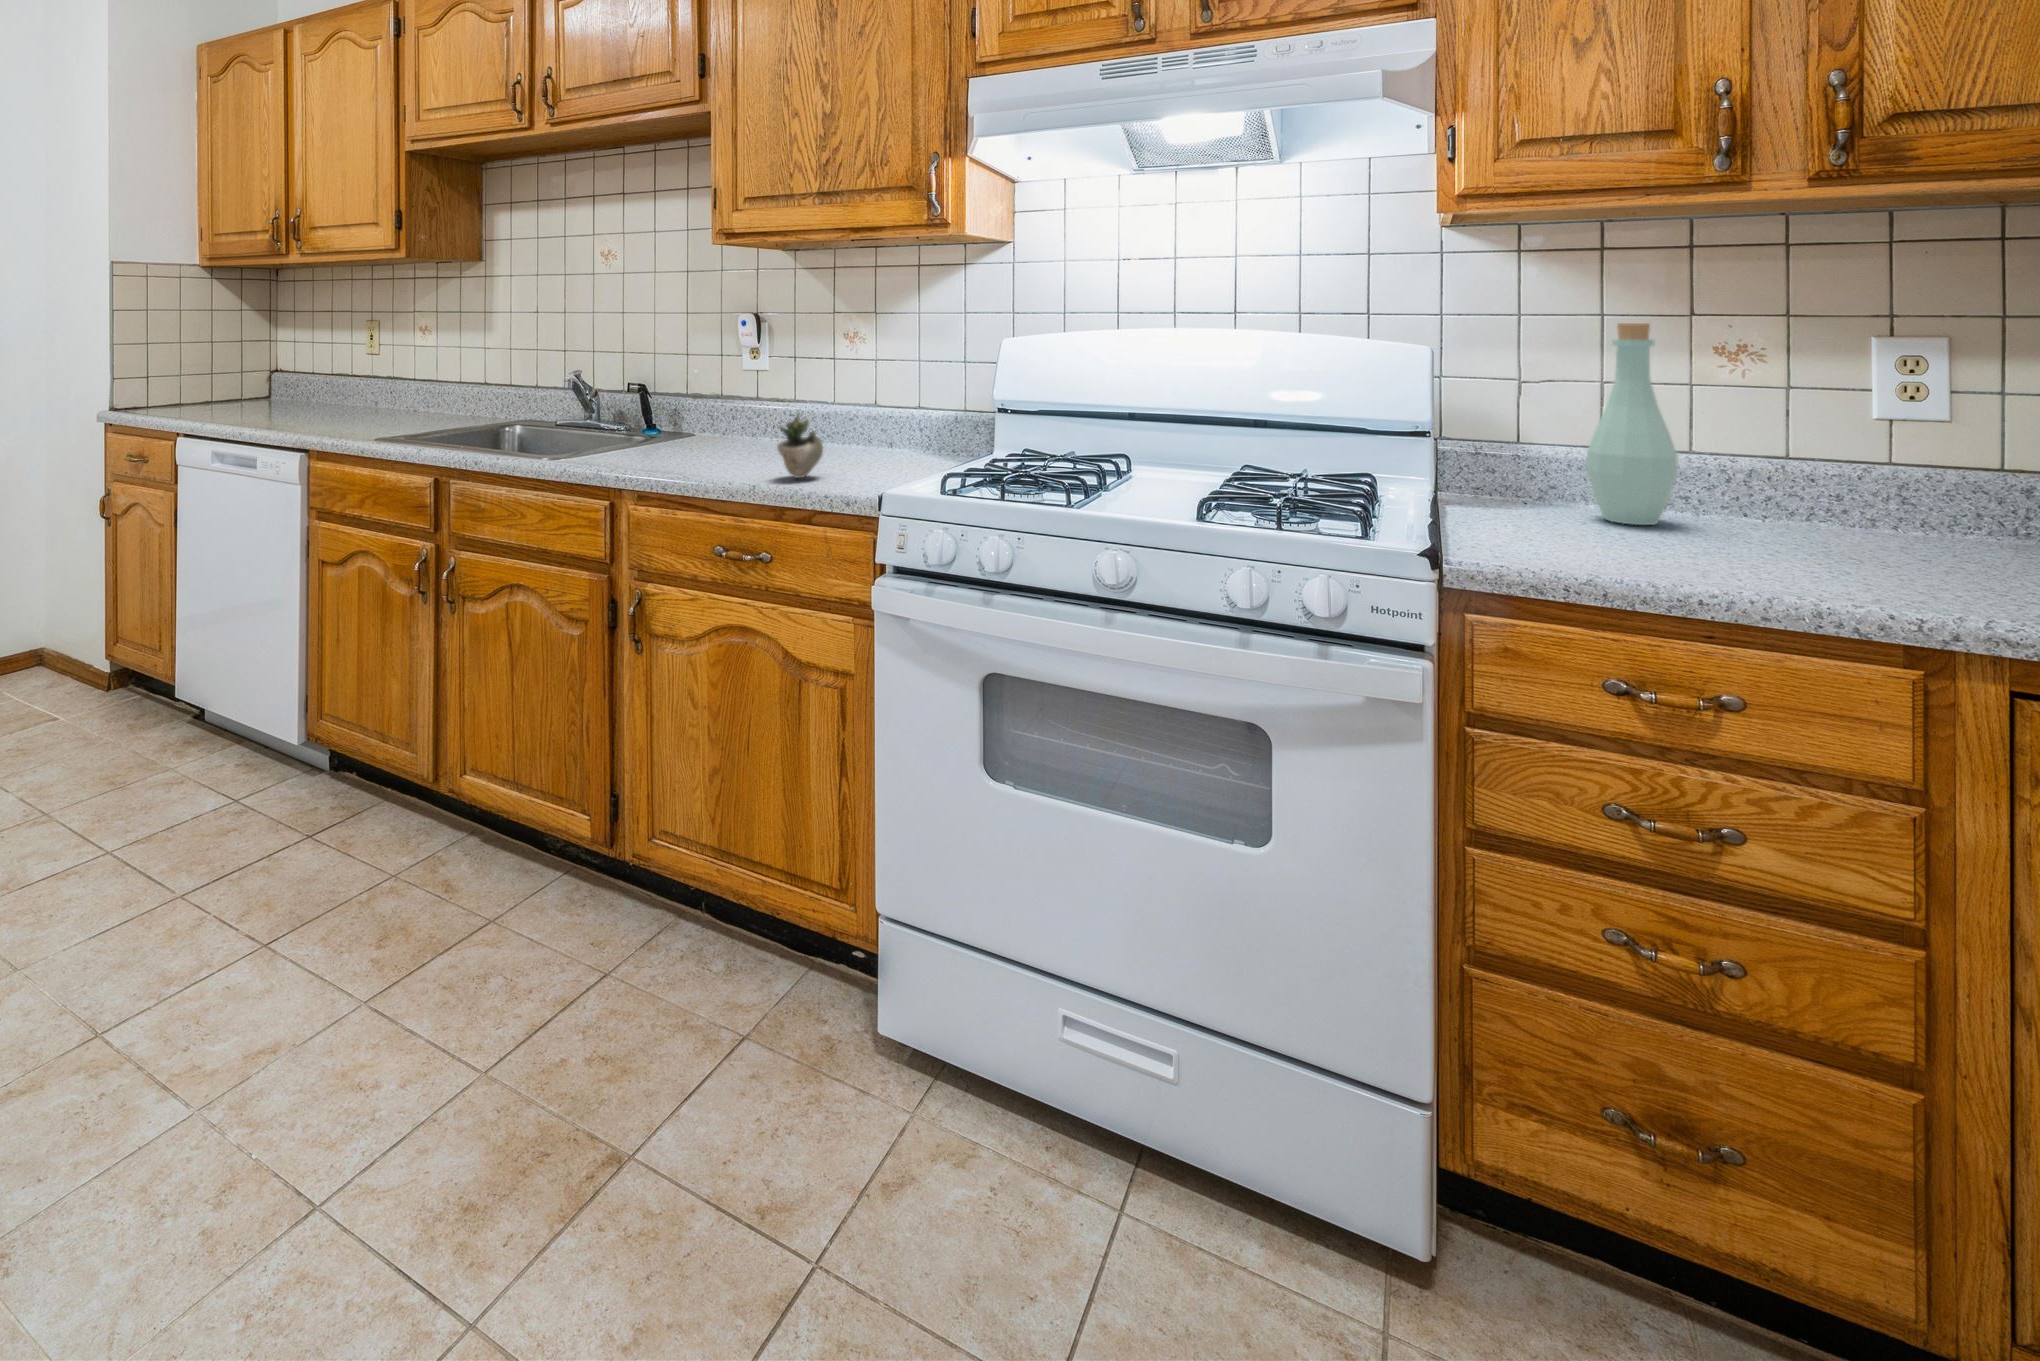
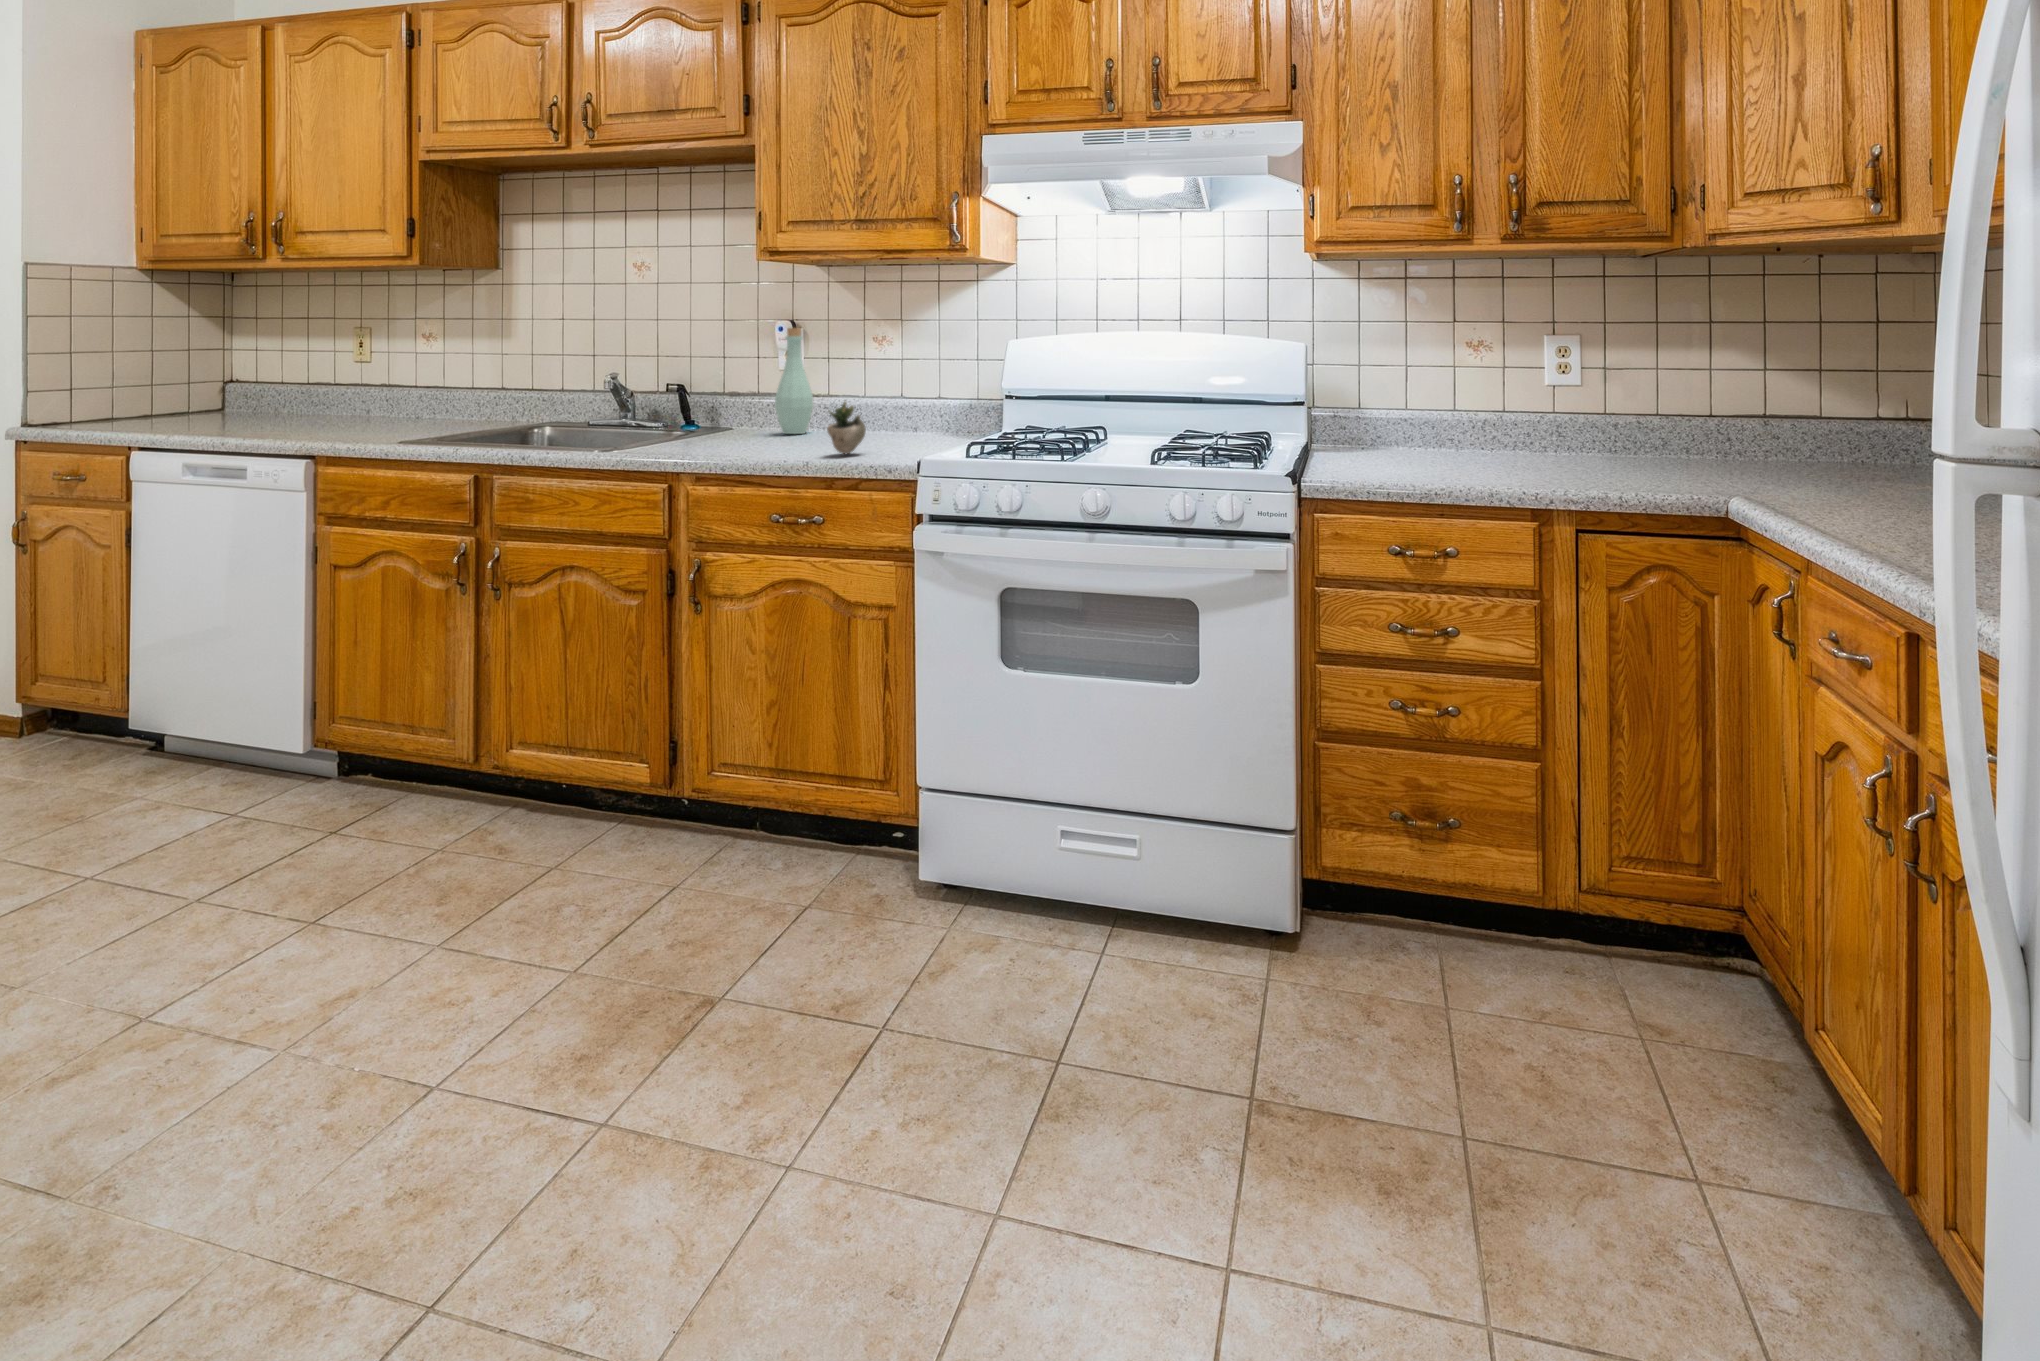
bottle: present [1586,323,1678,525] -> present [775,328,814,434]

